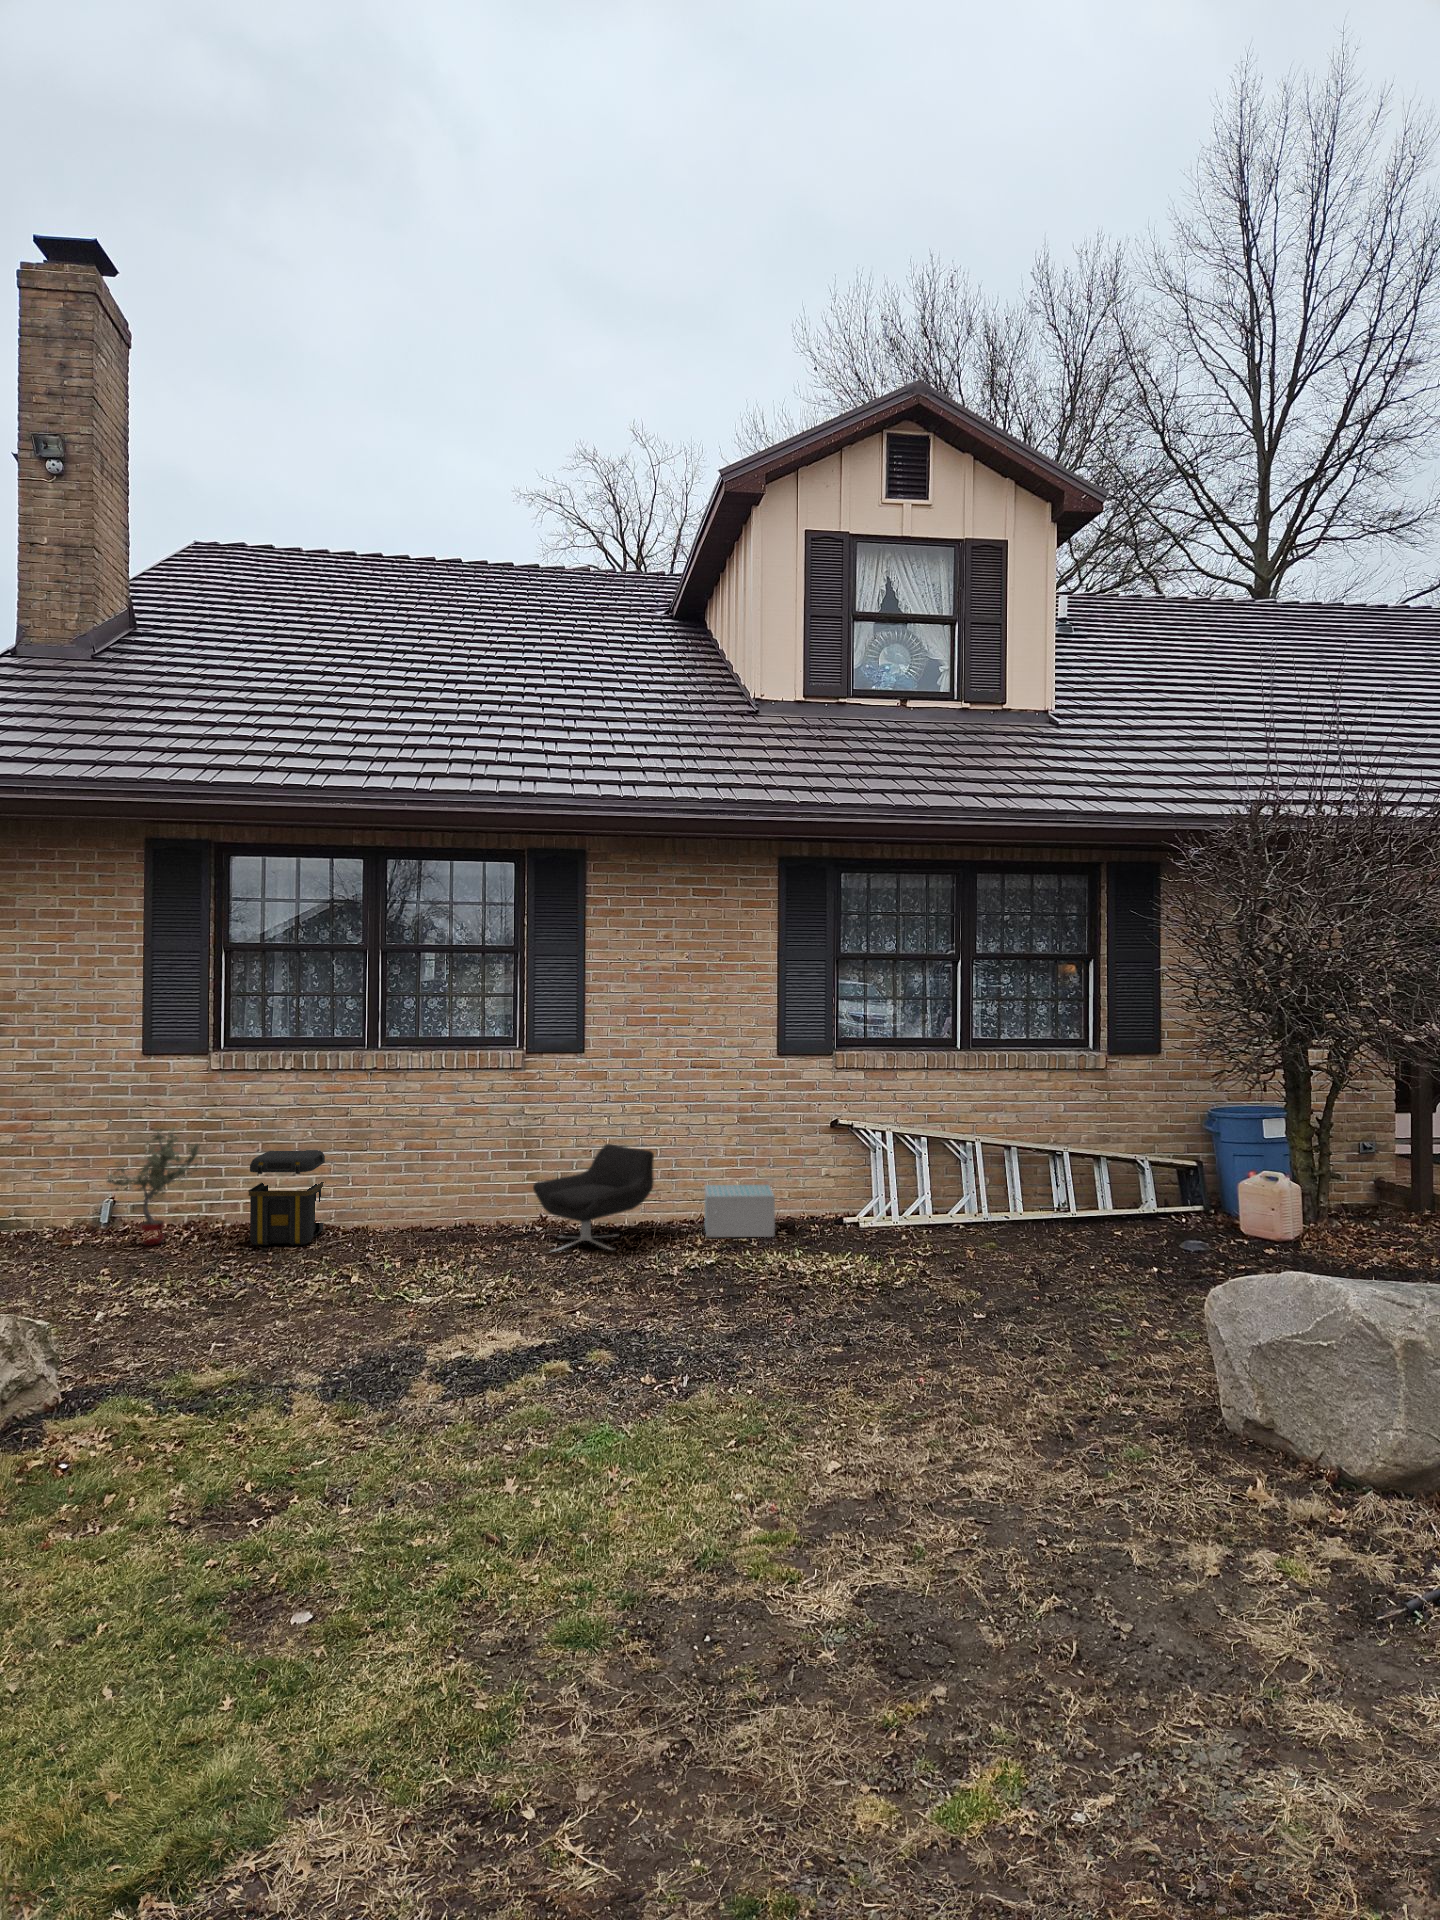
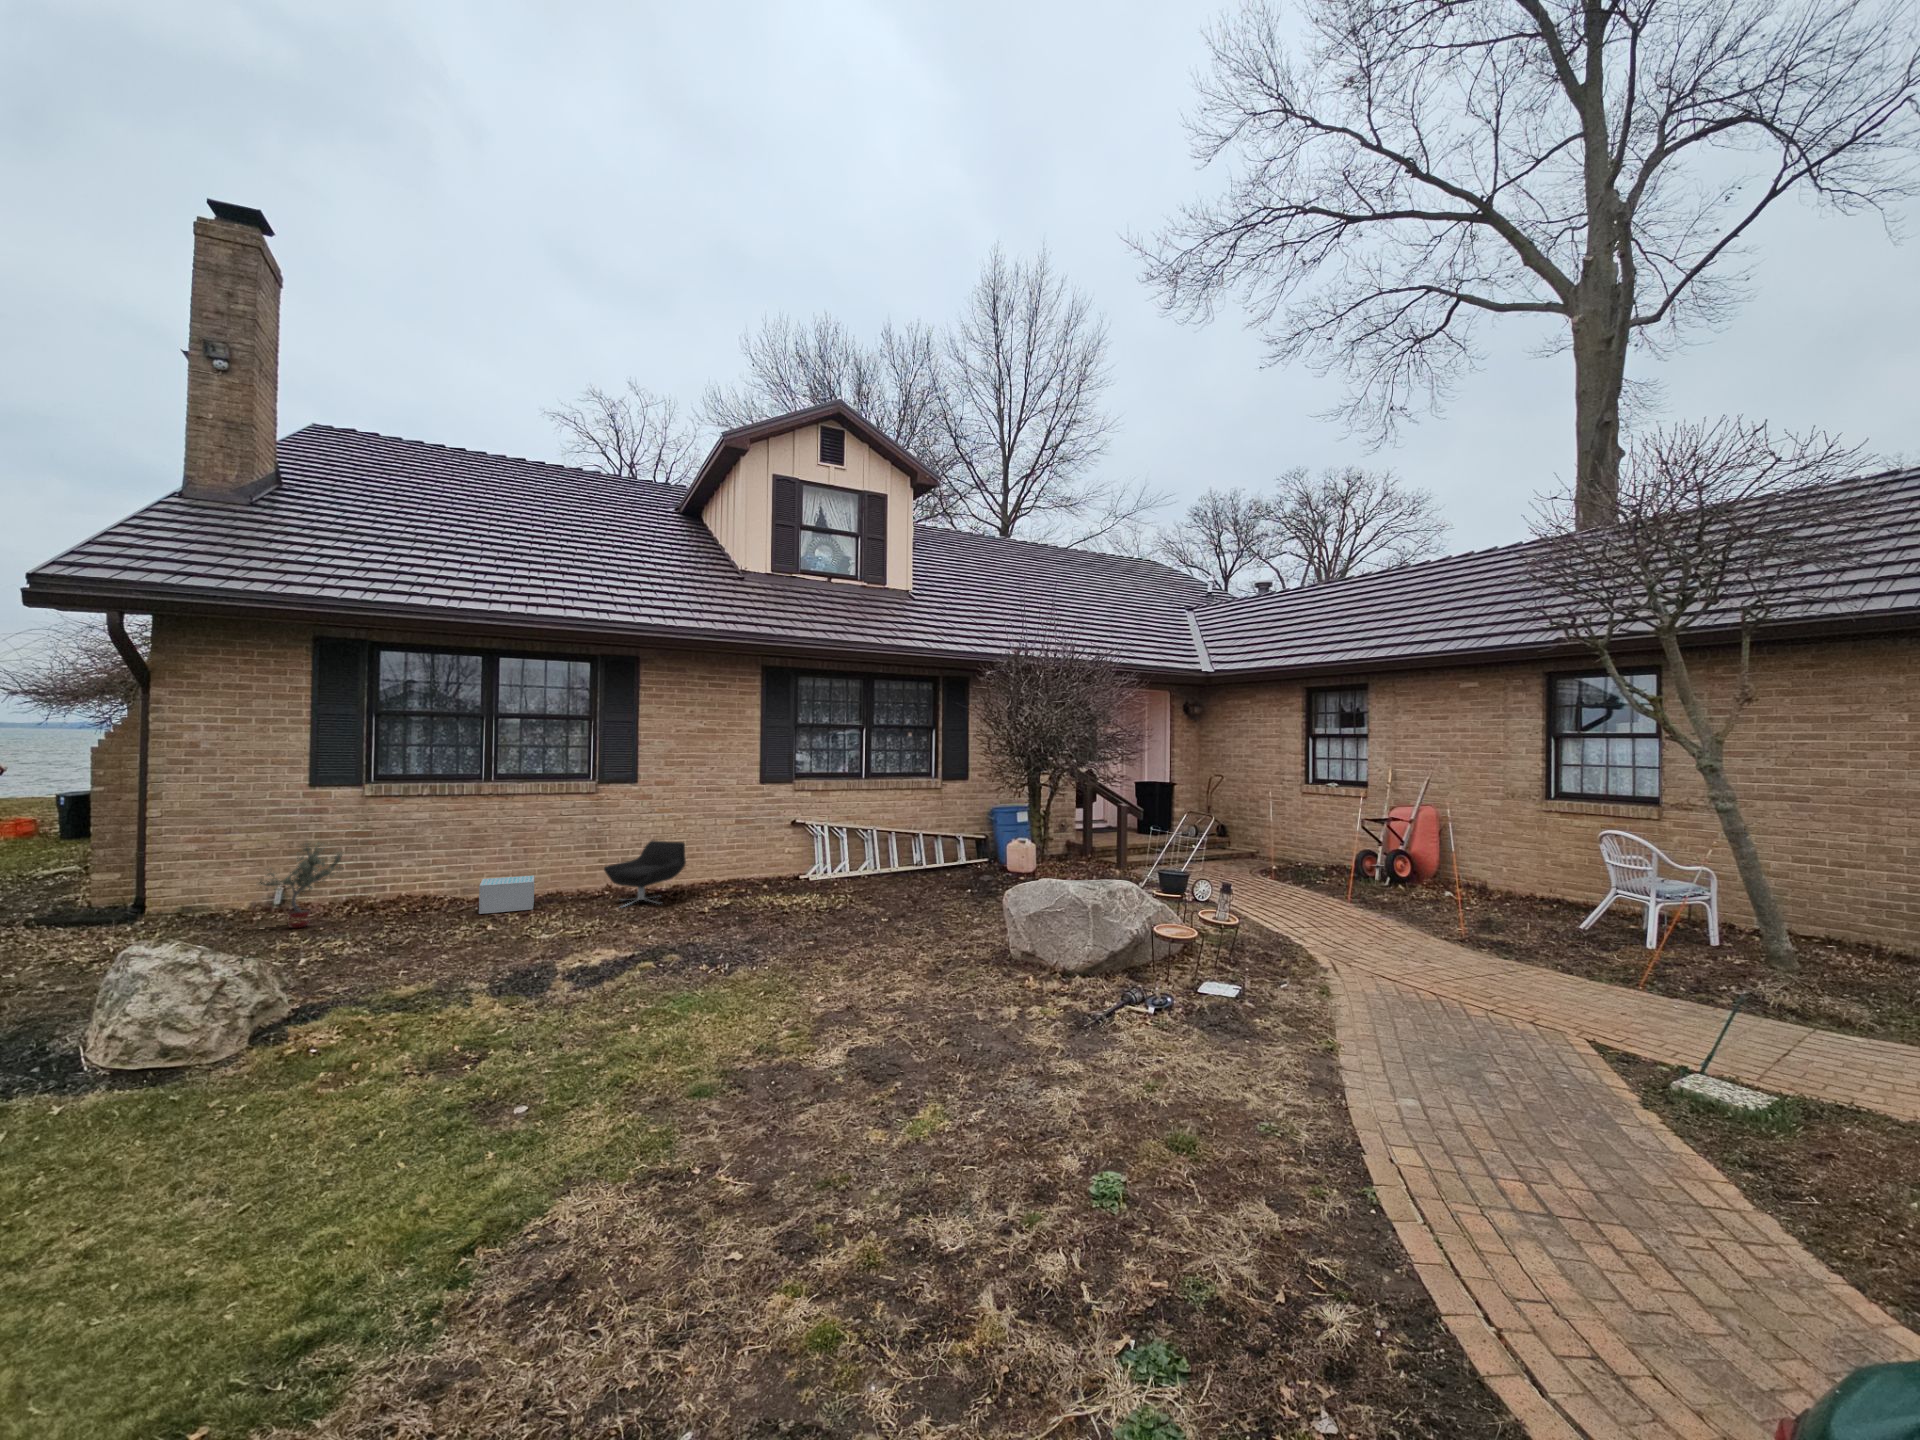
toolbox: present [248,1150,326,1245] -> none [386,854,444,921]
storage box: present [705,1185,775,1237] -> present [479,876,535,914]

